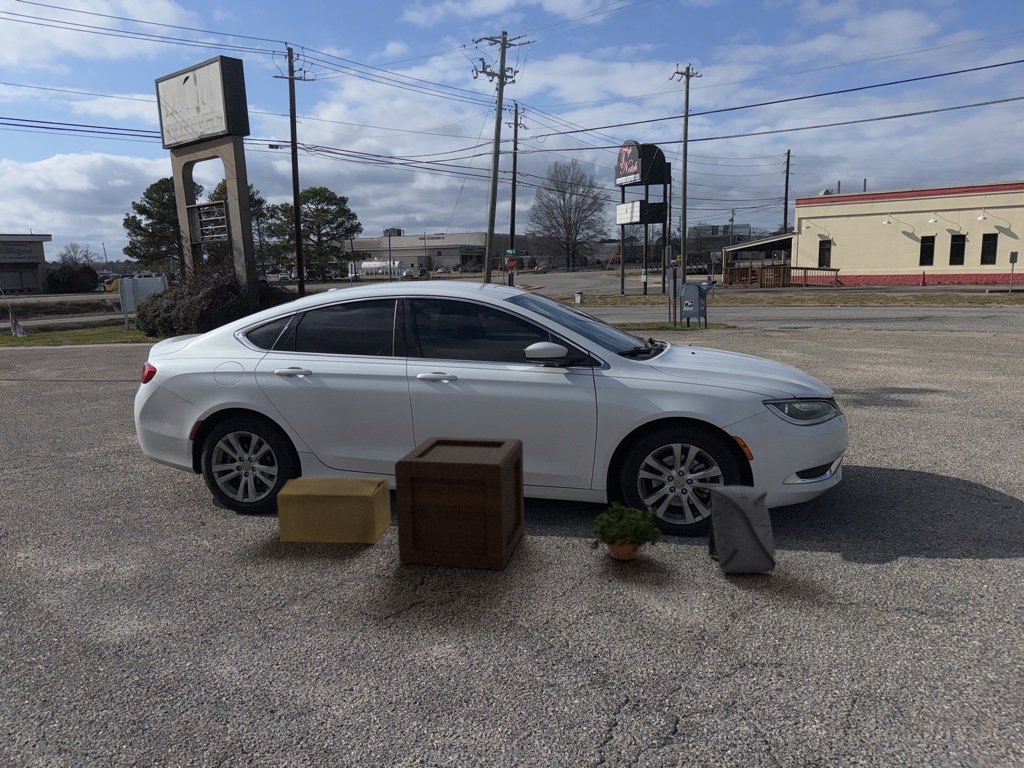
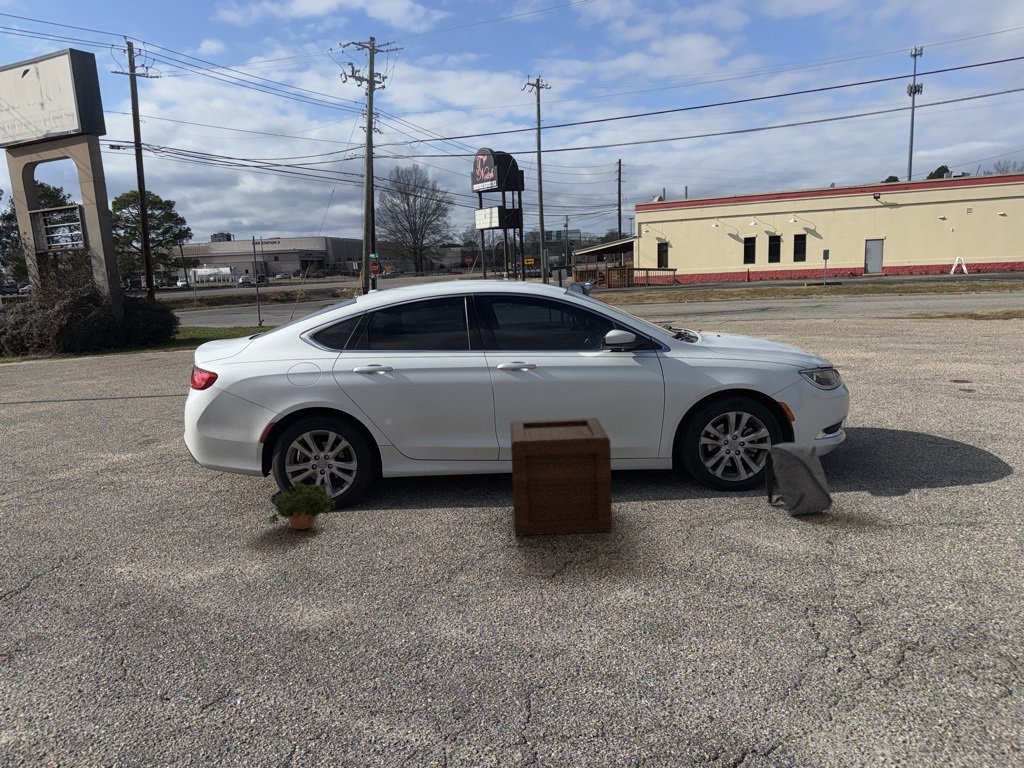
cardboard box: present [277,477,391,544] -> none [379,463,475,530]
potted plant: present [590,502,660,565] -> present [269,481,335,533]

